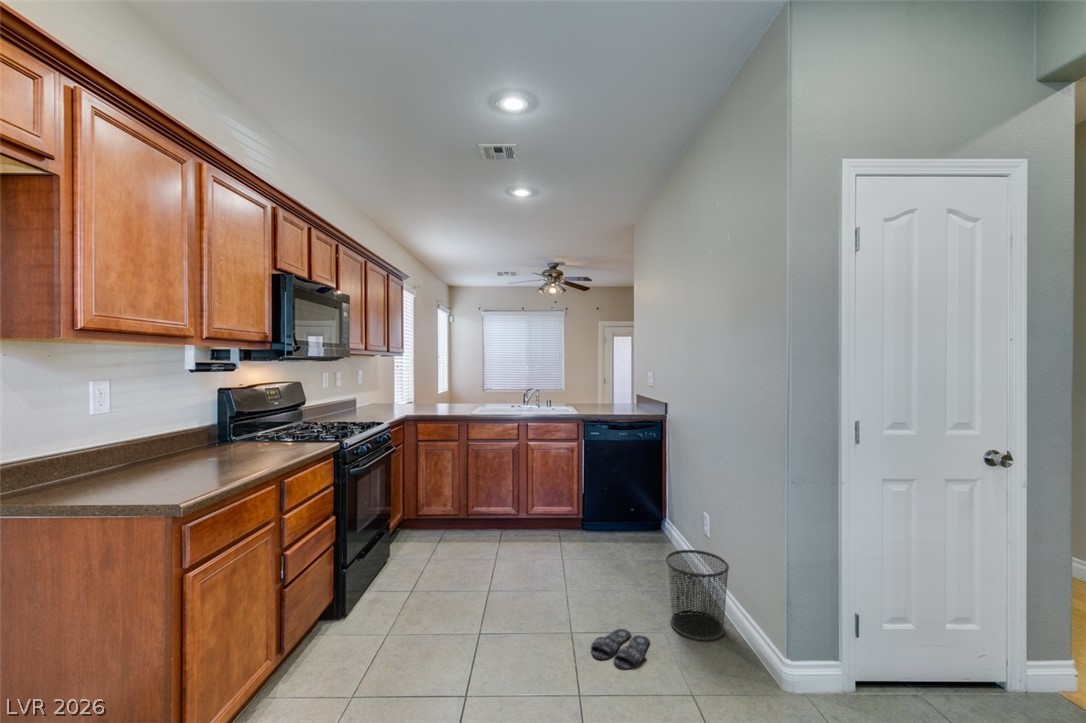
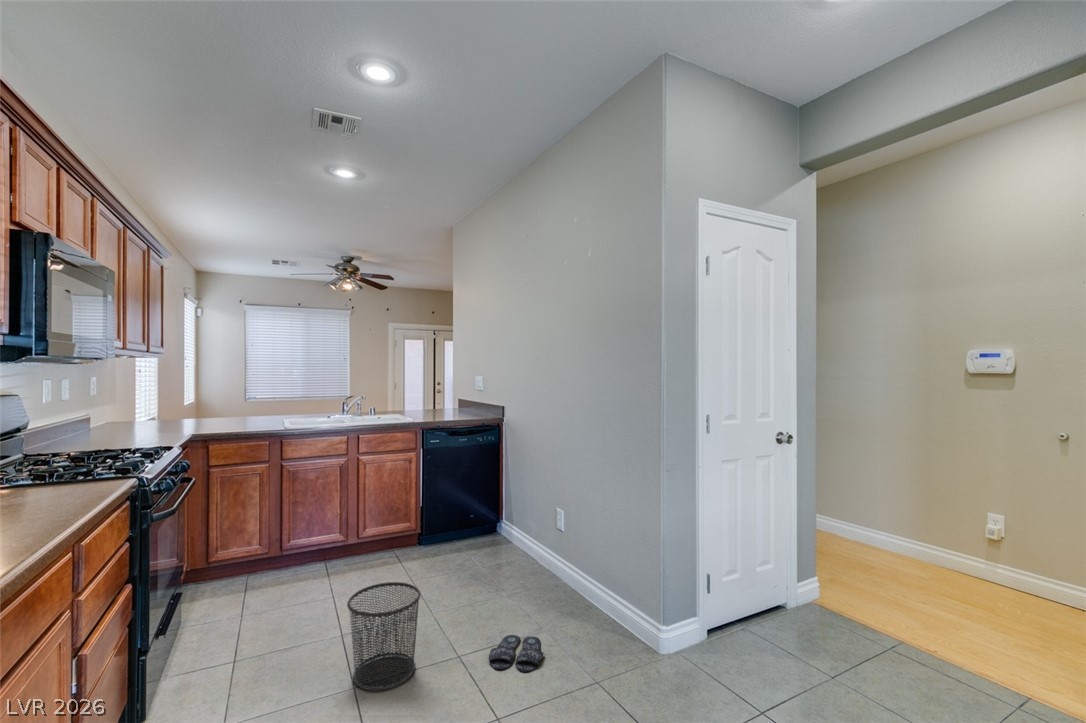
waste bin: present [666,550,729,640] -> present [347,582,421,690]

